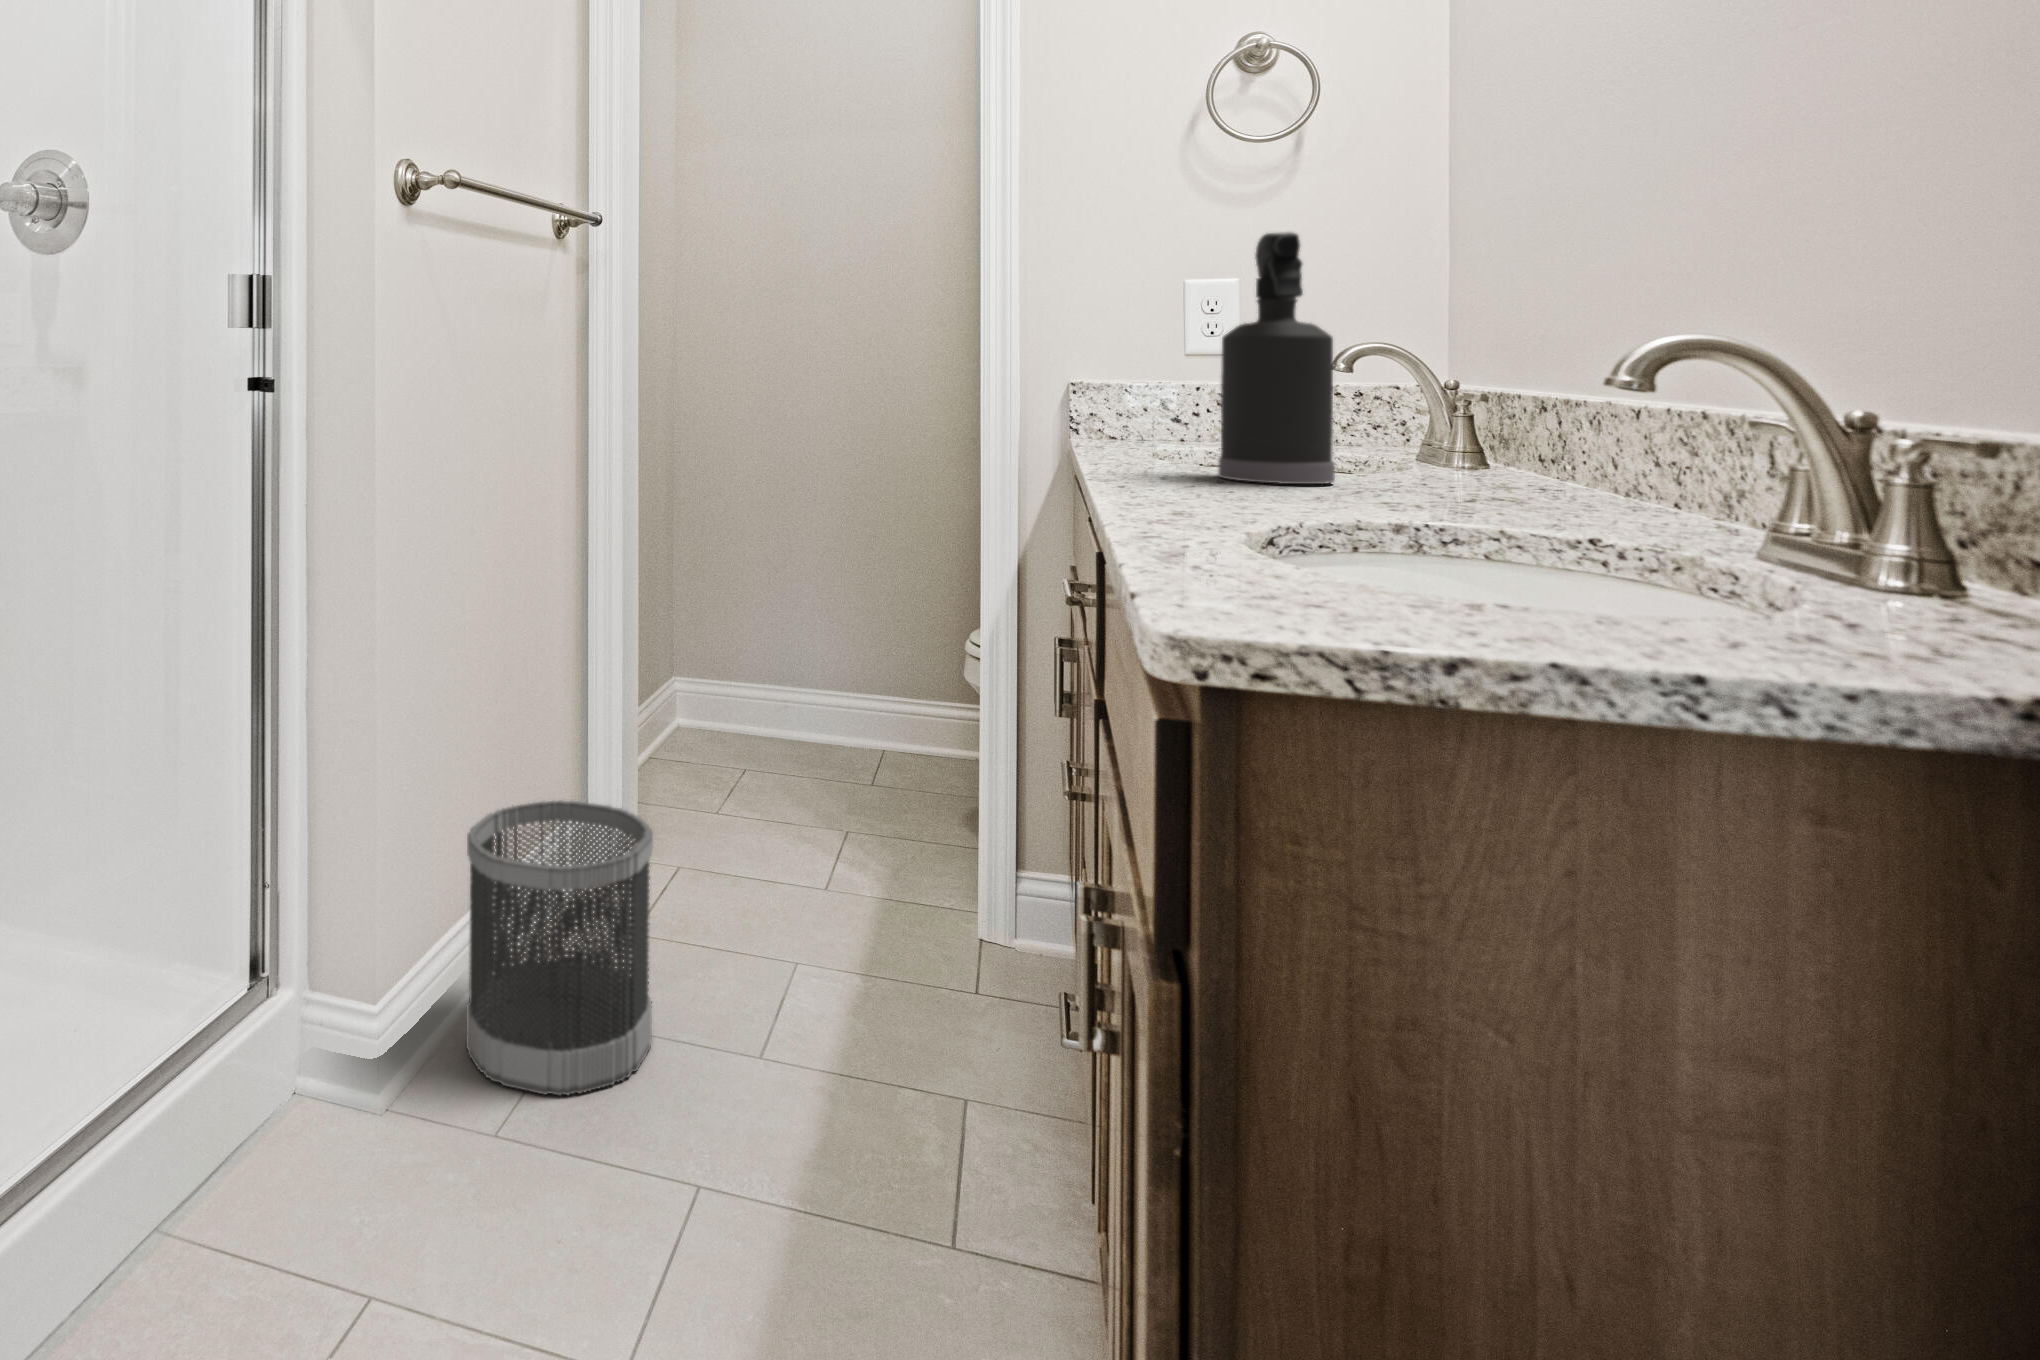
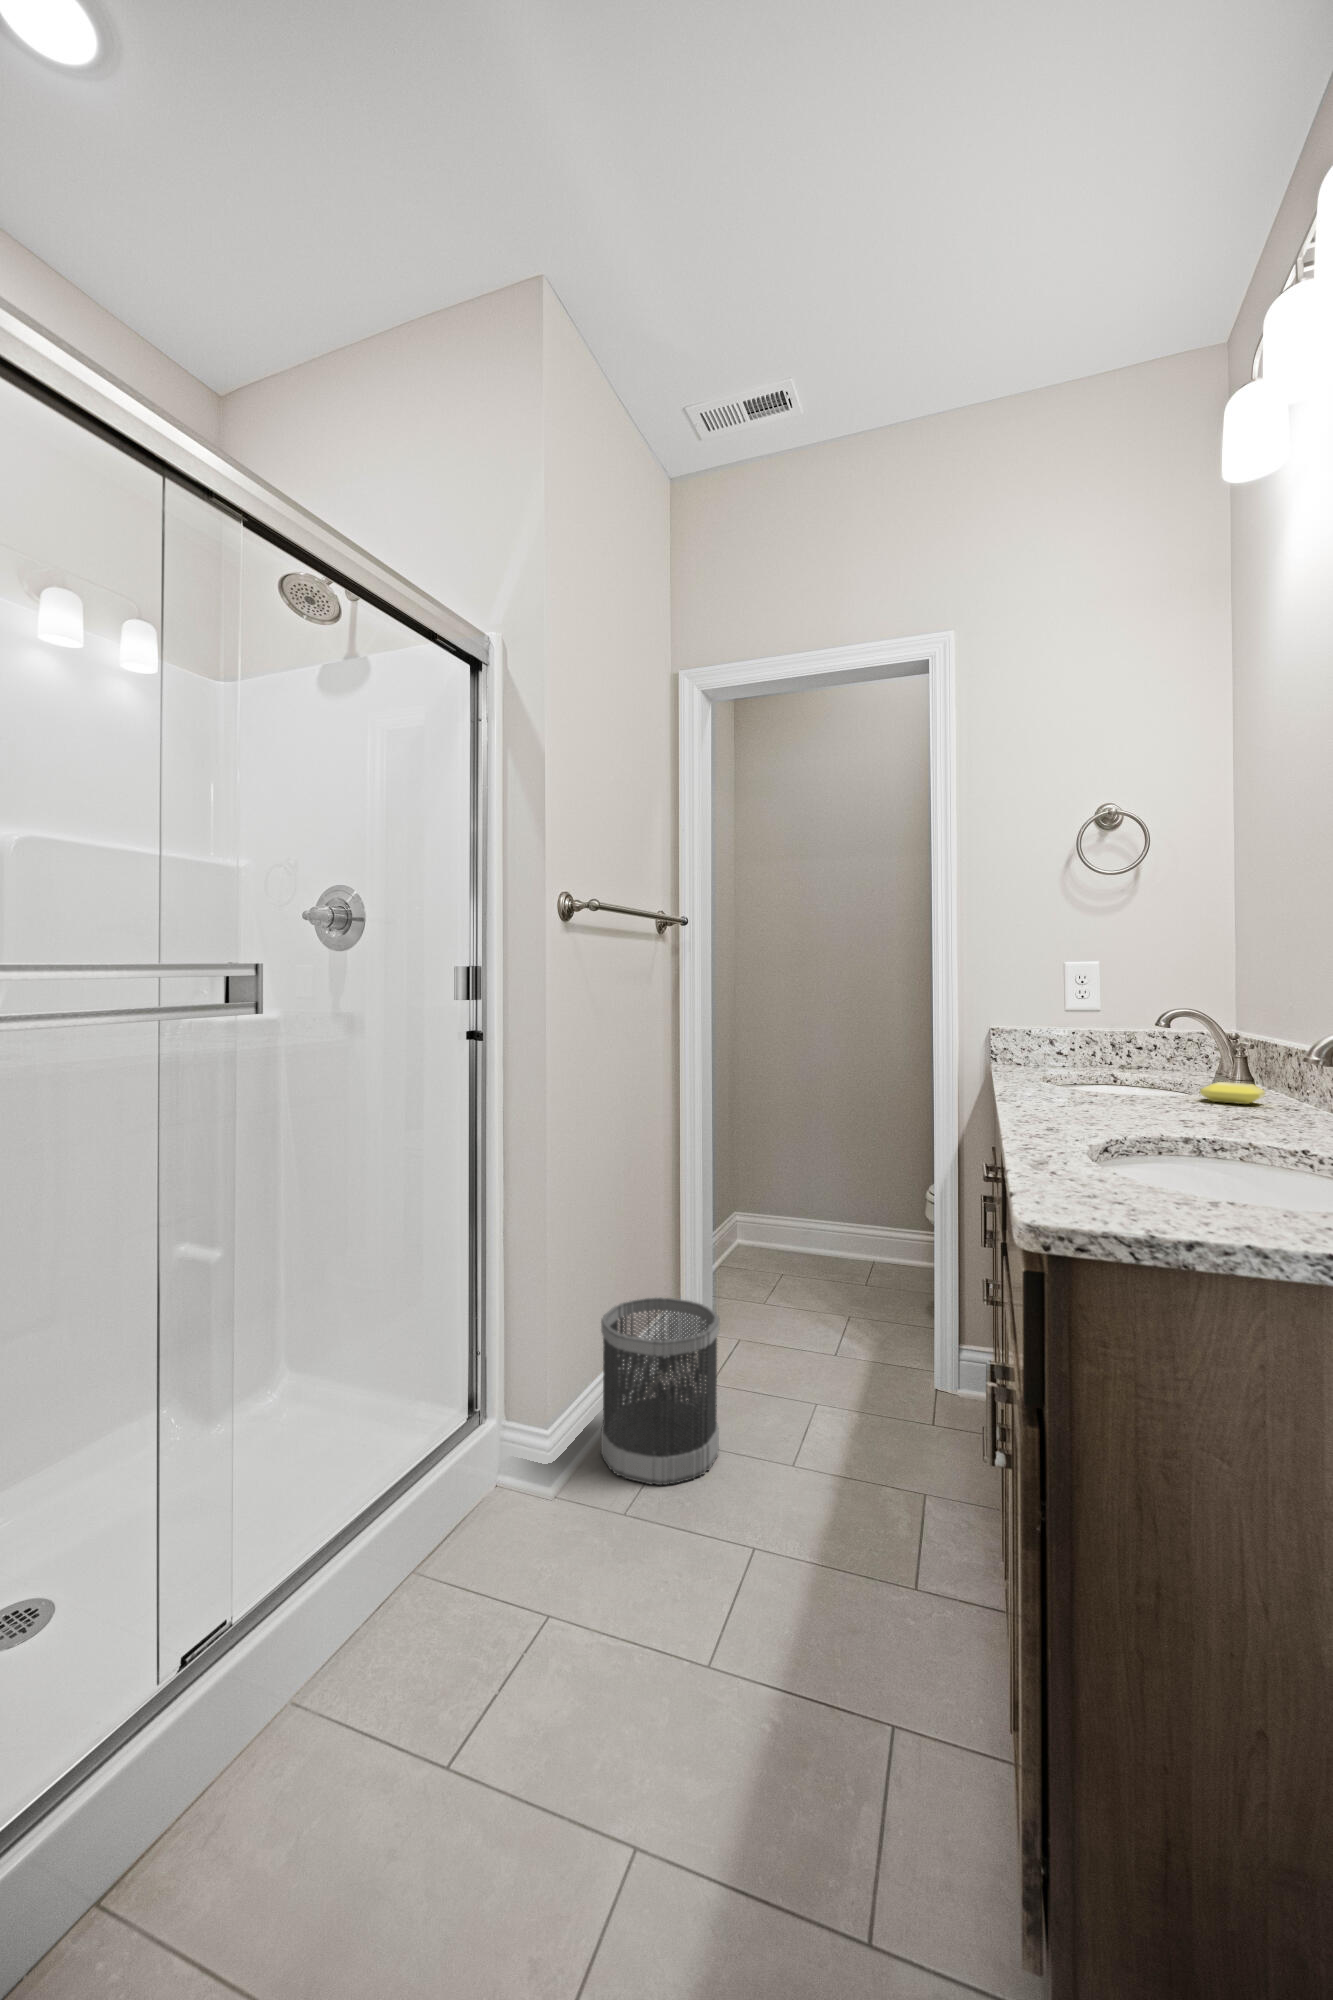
spray bottle: present [1218,232,1335,484] -> none [1080,944,1154,1104]
soap bar: none [1404,452,1505,485] -> present [1200,1082,1265,1104]

